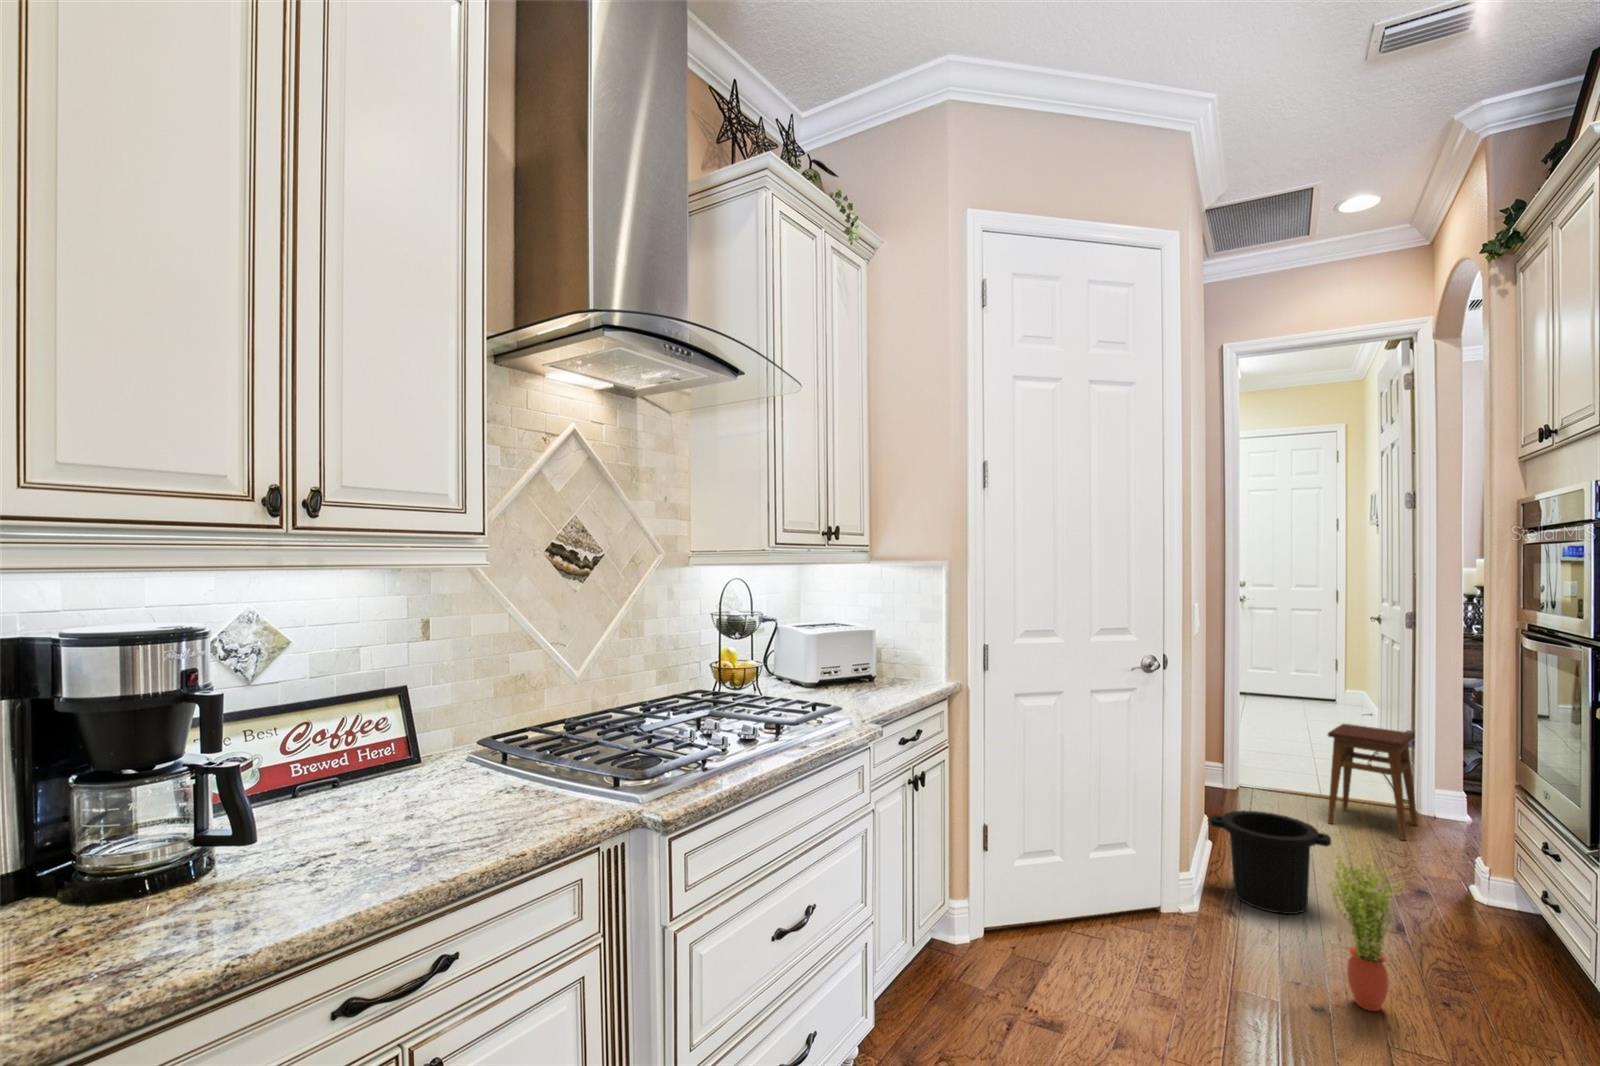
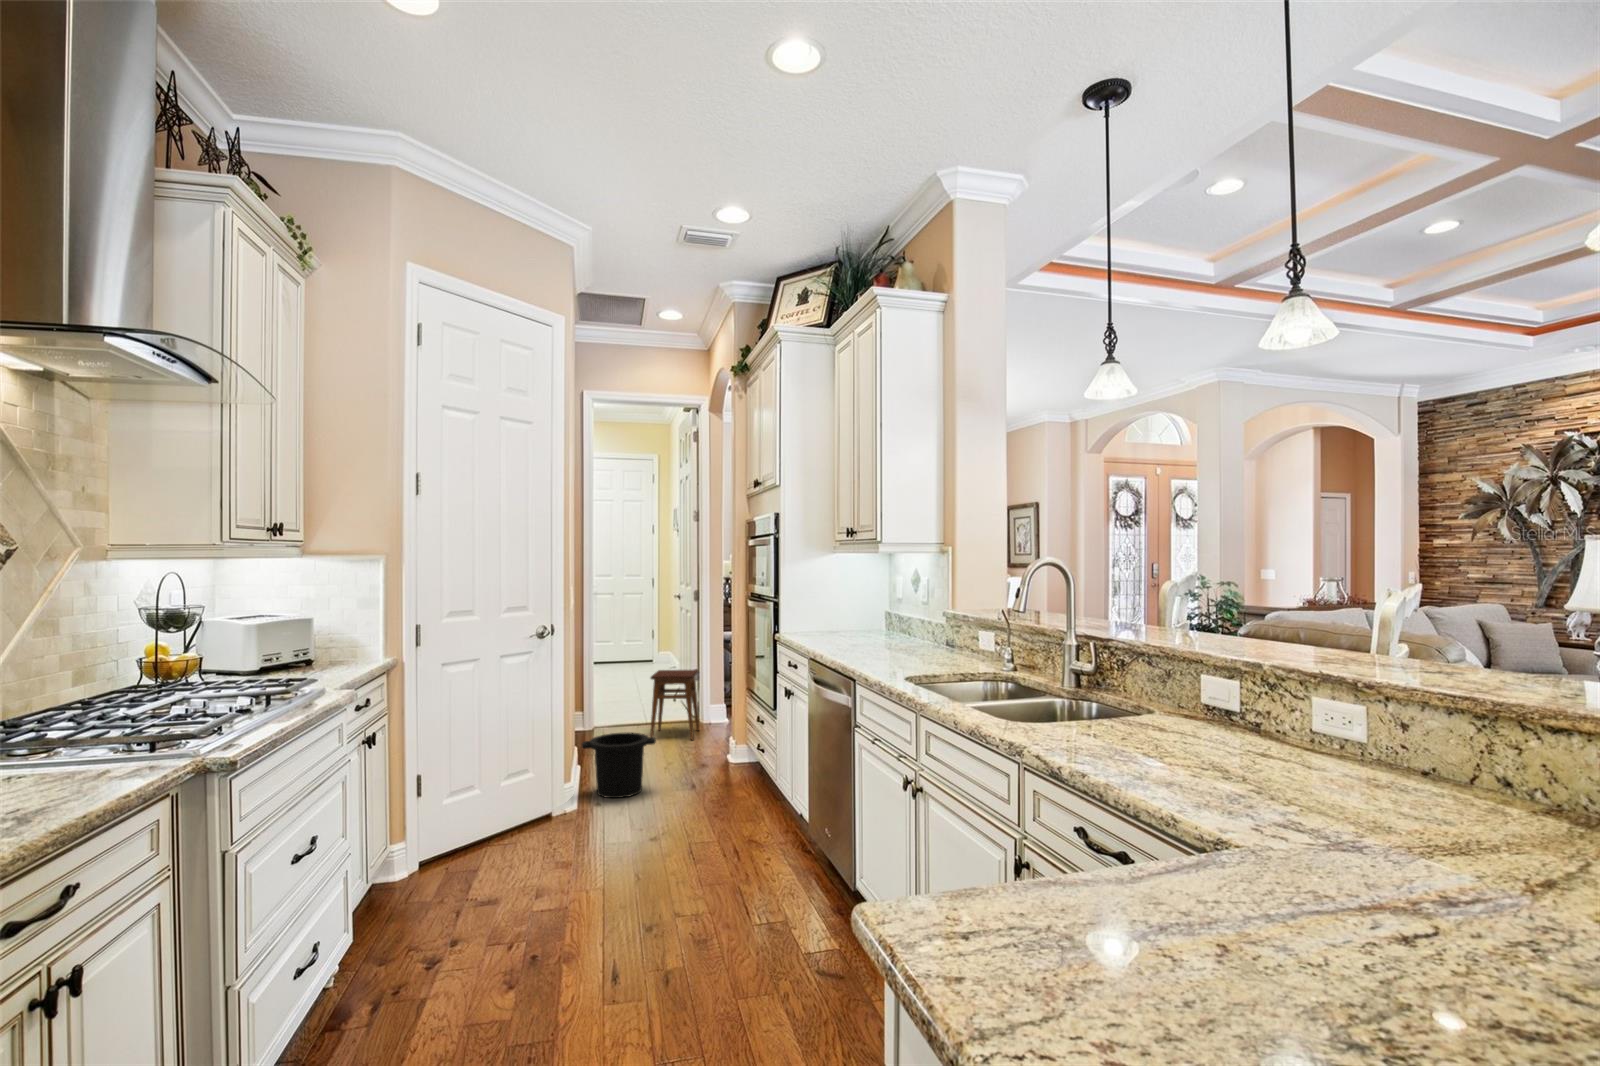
potted plant: present [1330,853,1405,1011] -> none [658,734,696,830]

